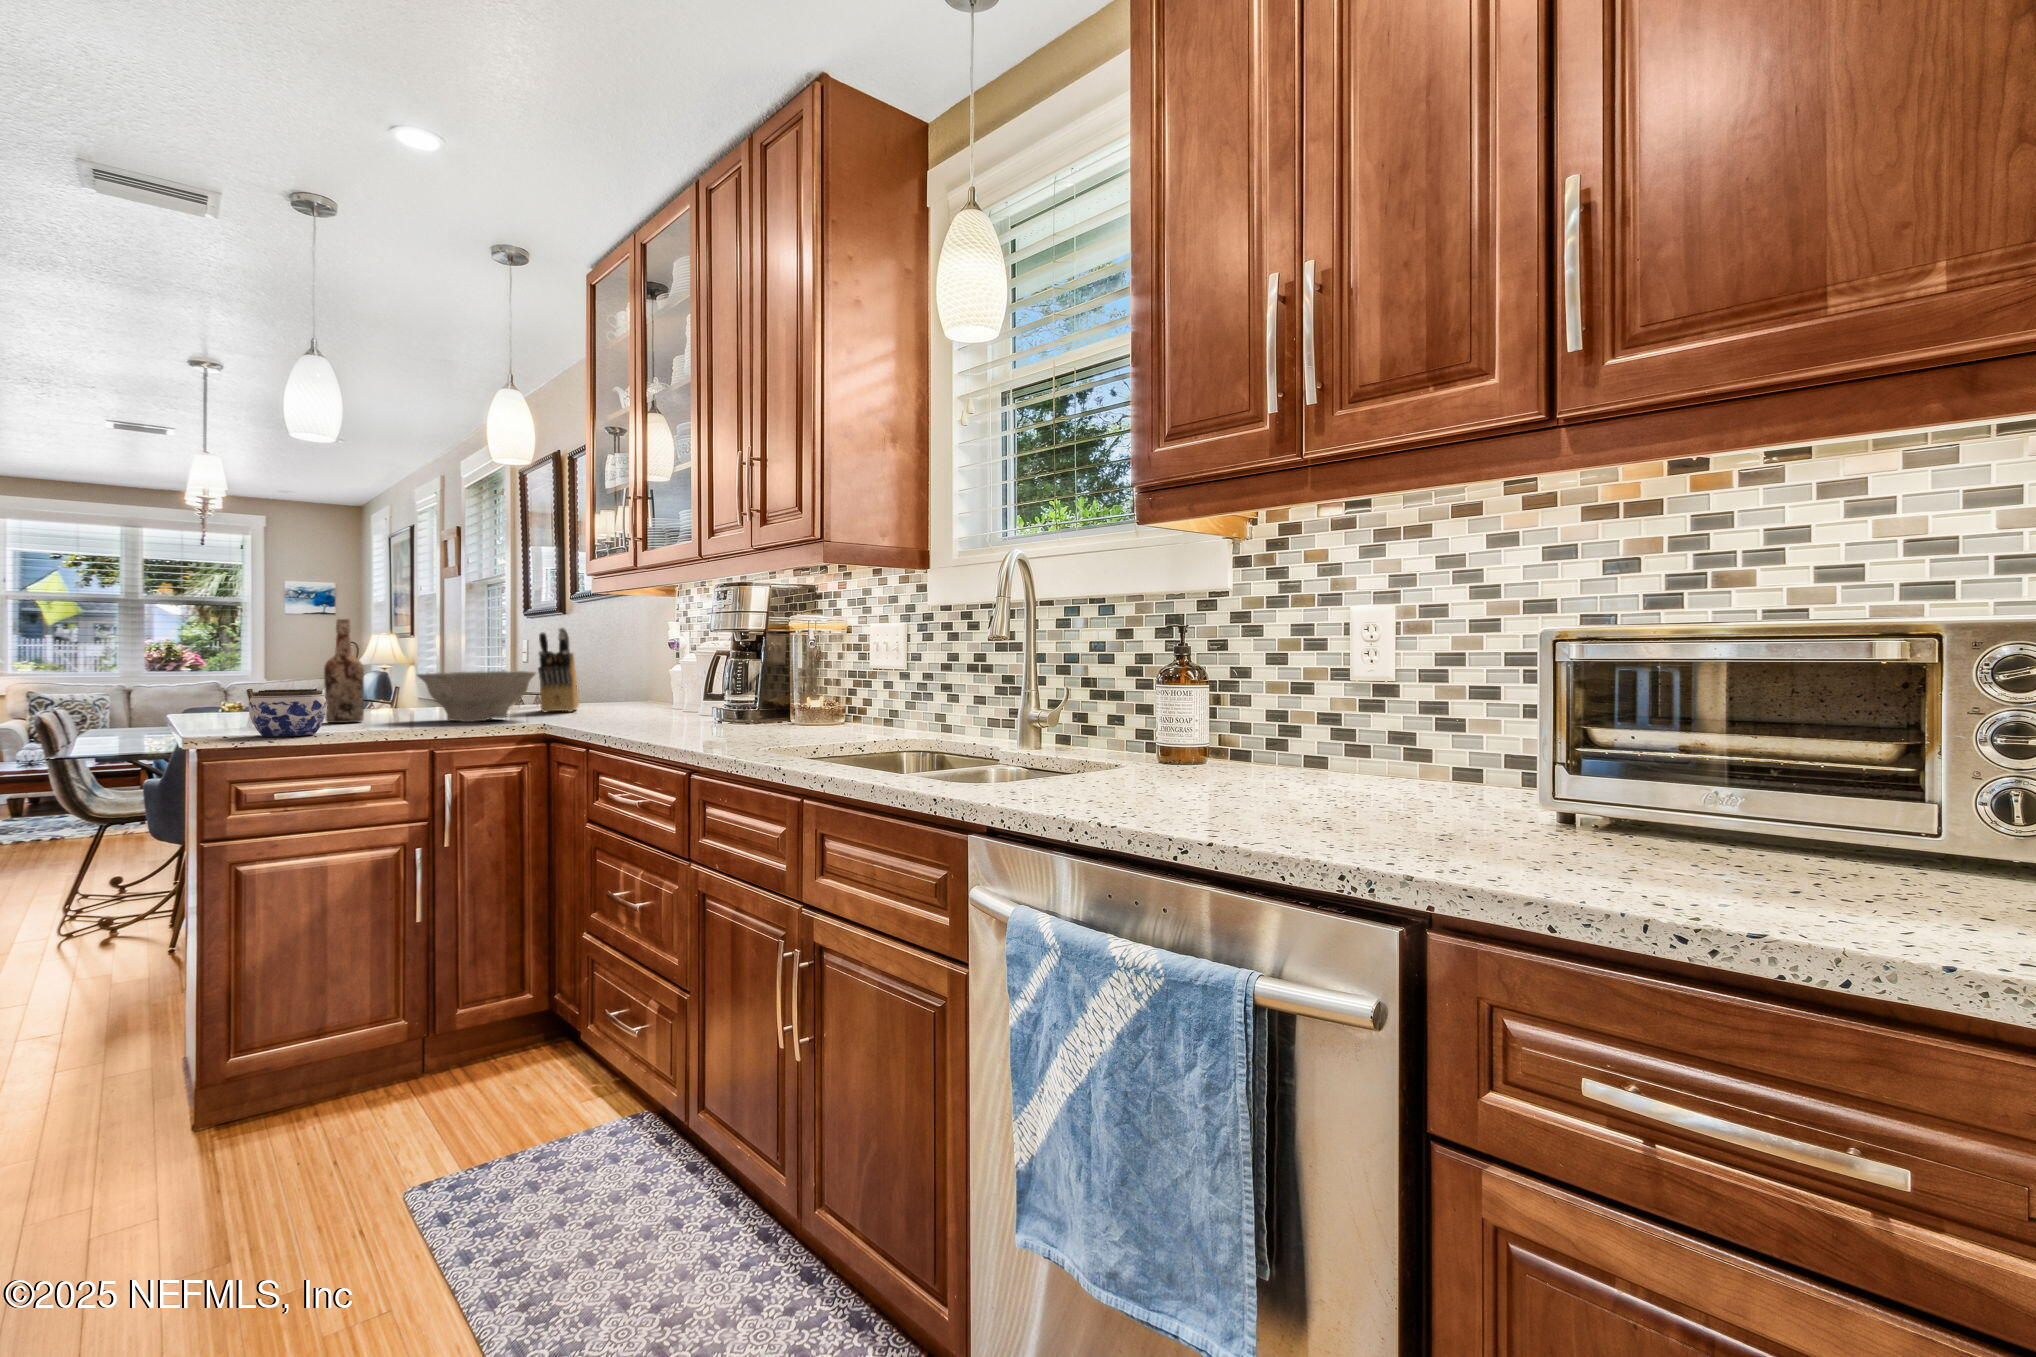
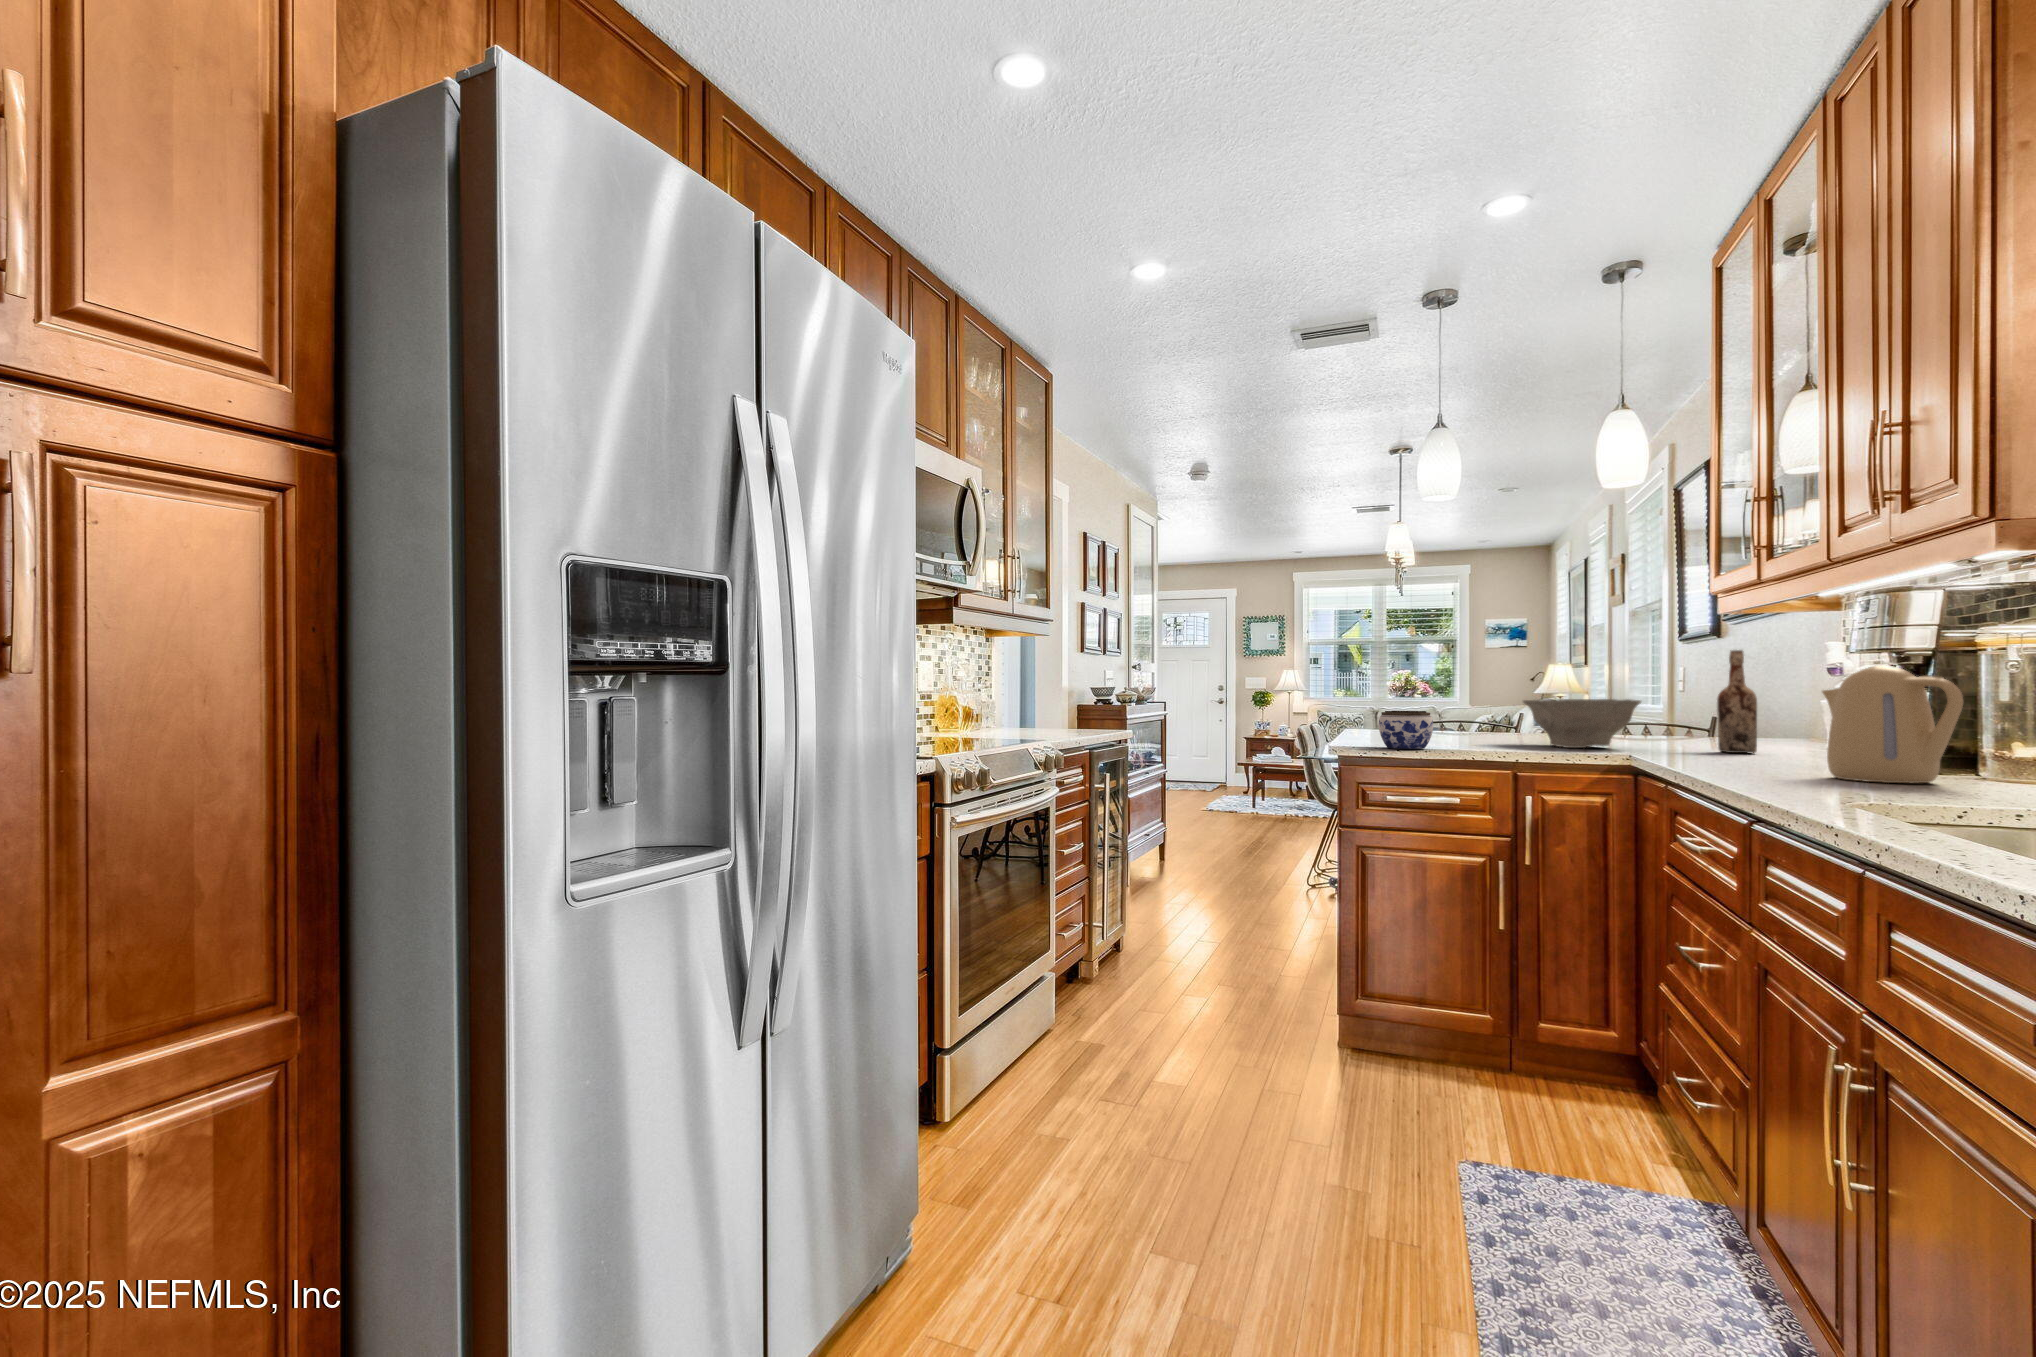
wine bottle: present [324,619,364,723] -> present [1717,650,1757,753]
knife block: present [538,628,579,713] -> none [1655,652,1713,745]
kettle: none [702,643,791,733] -> present [1822,665,1963,783]

